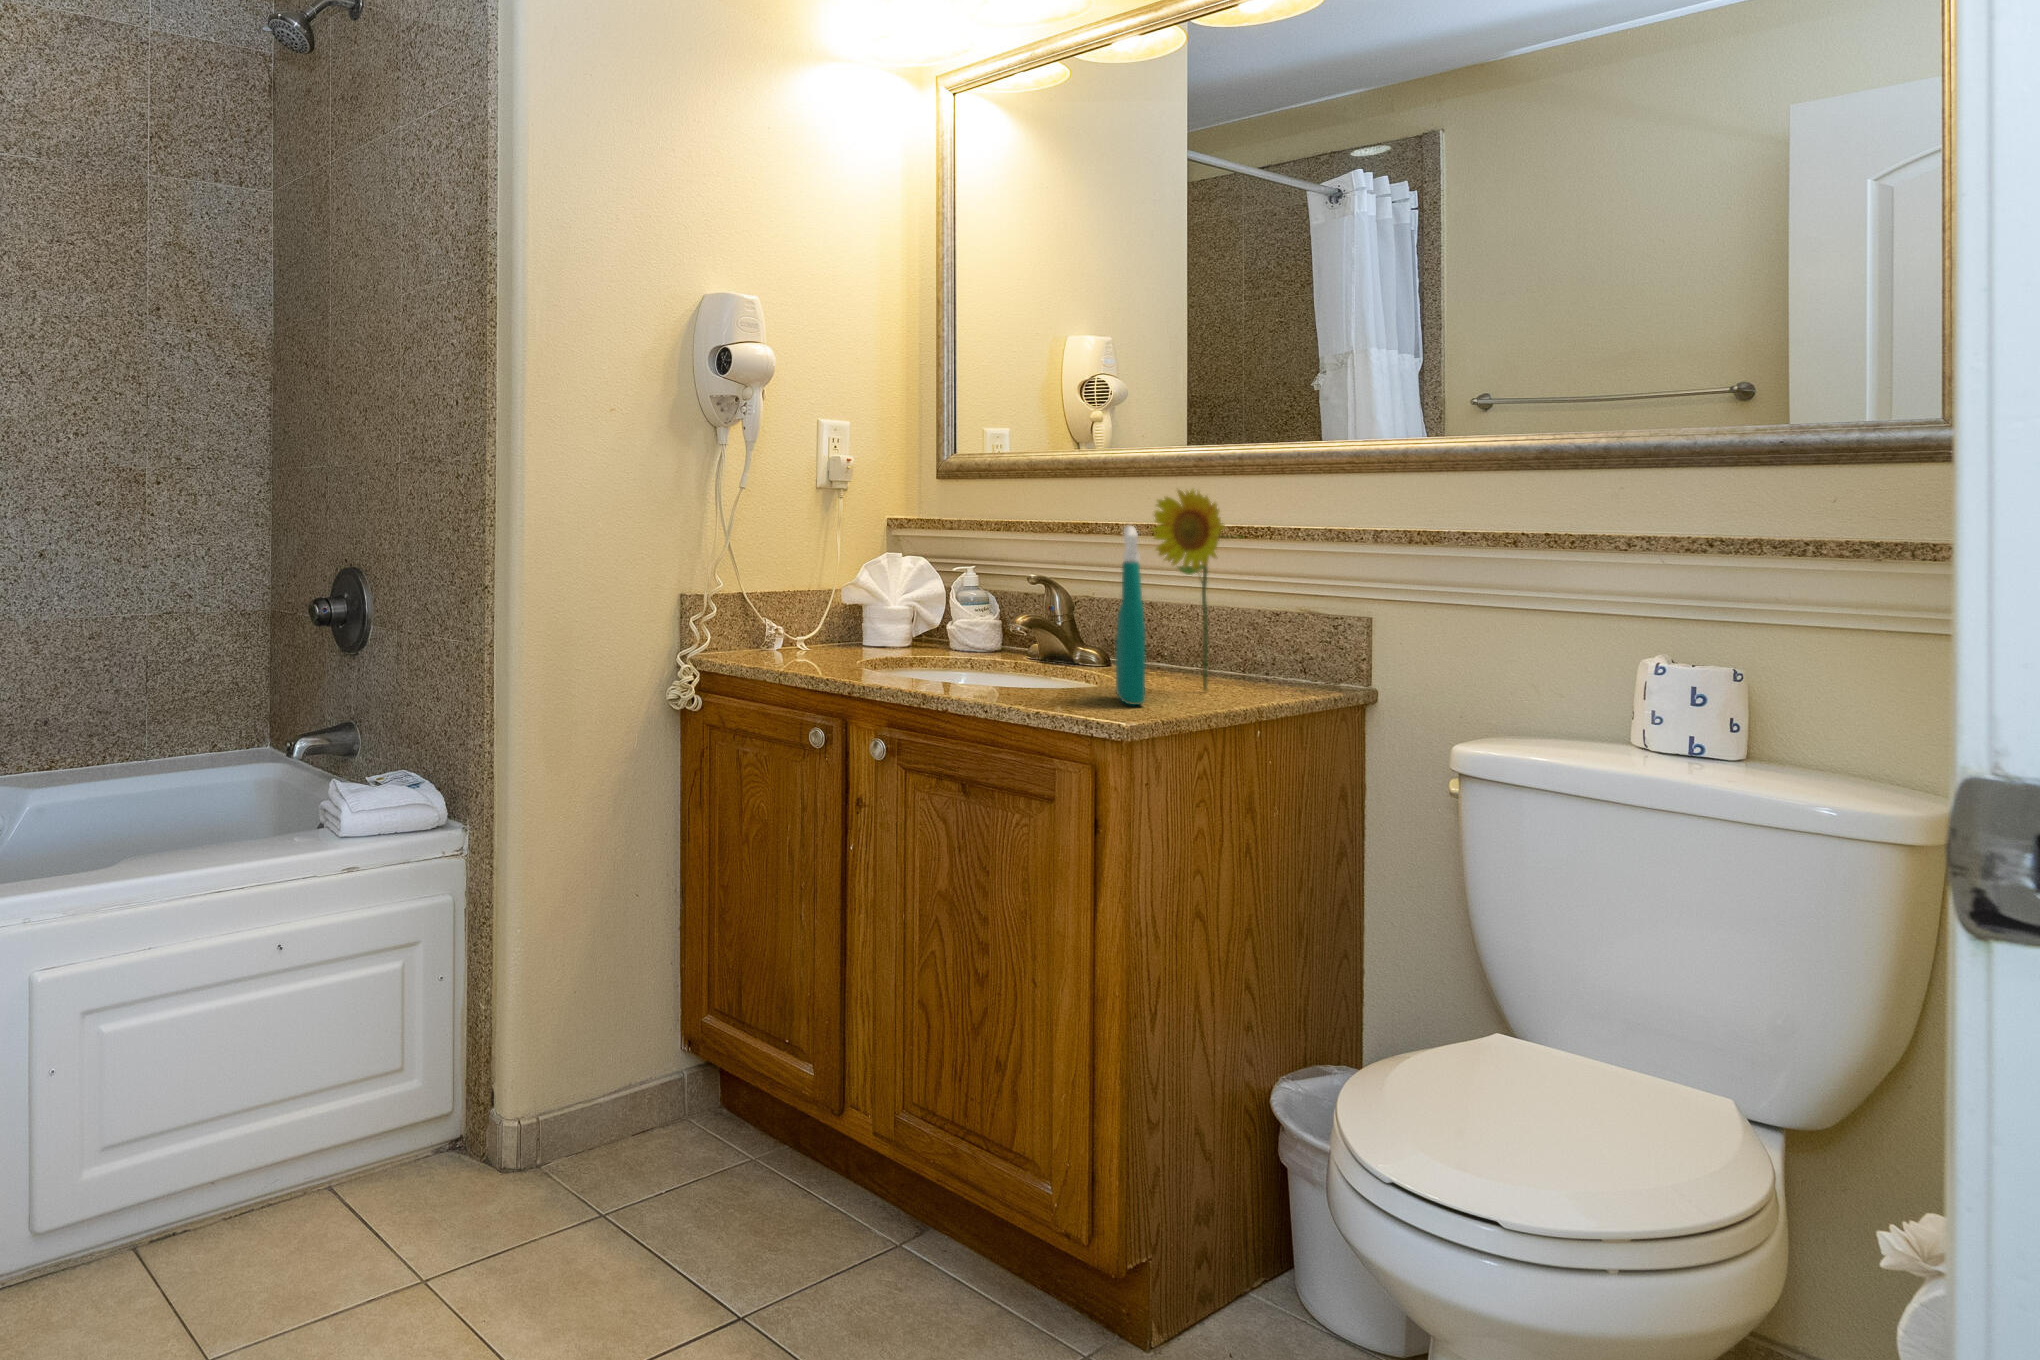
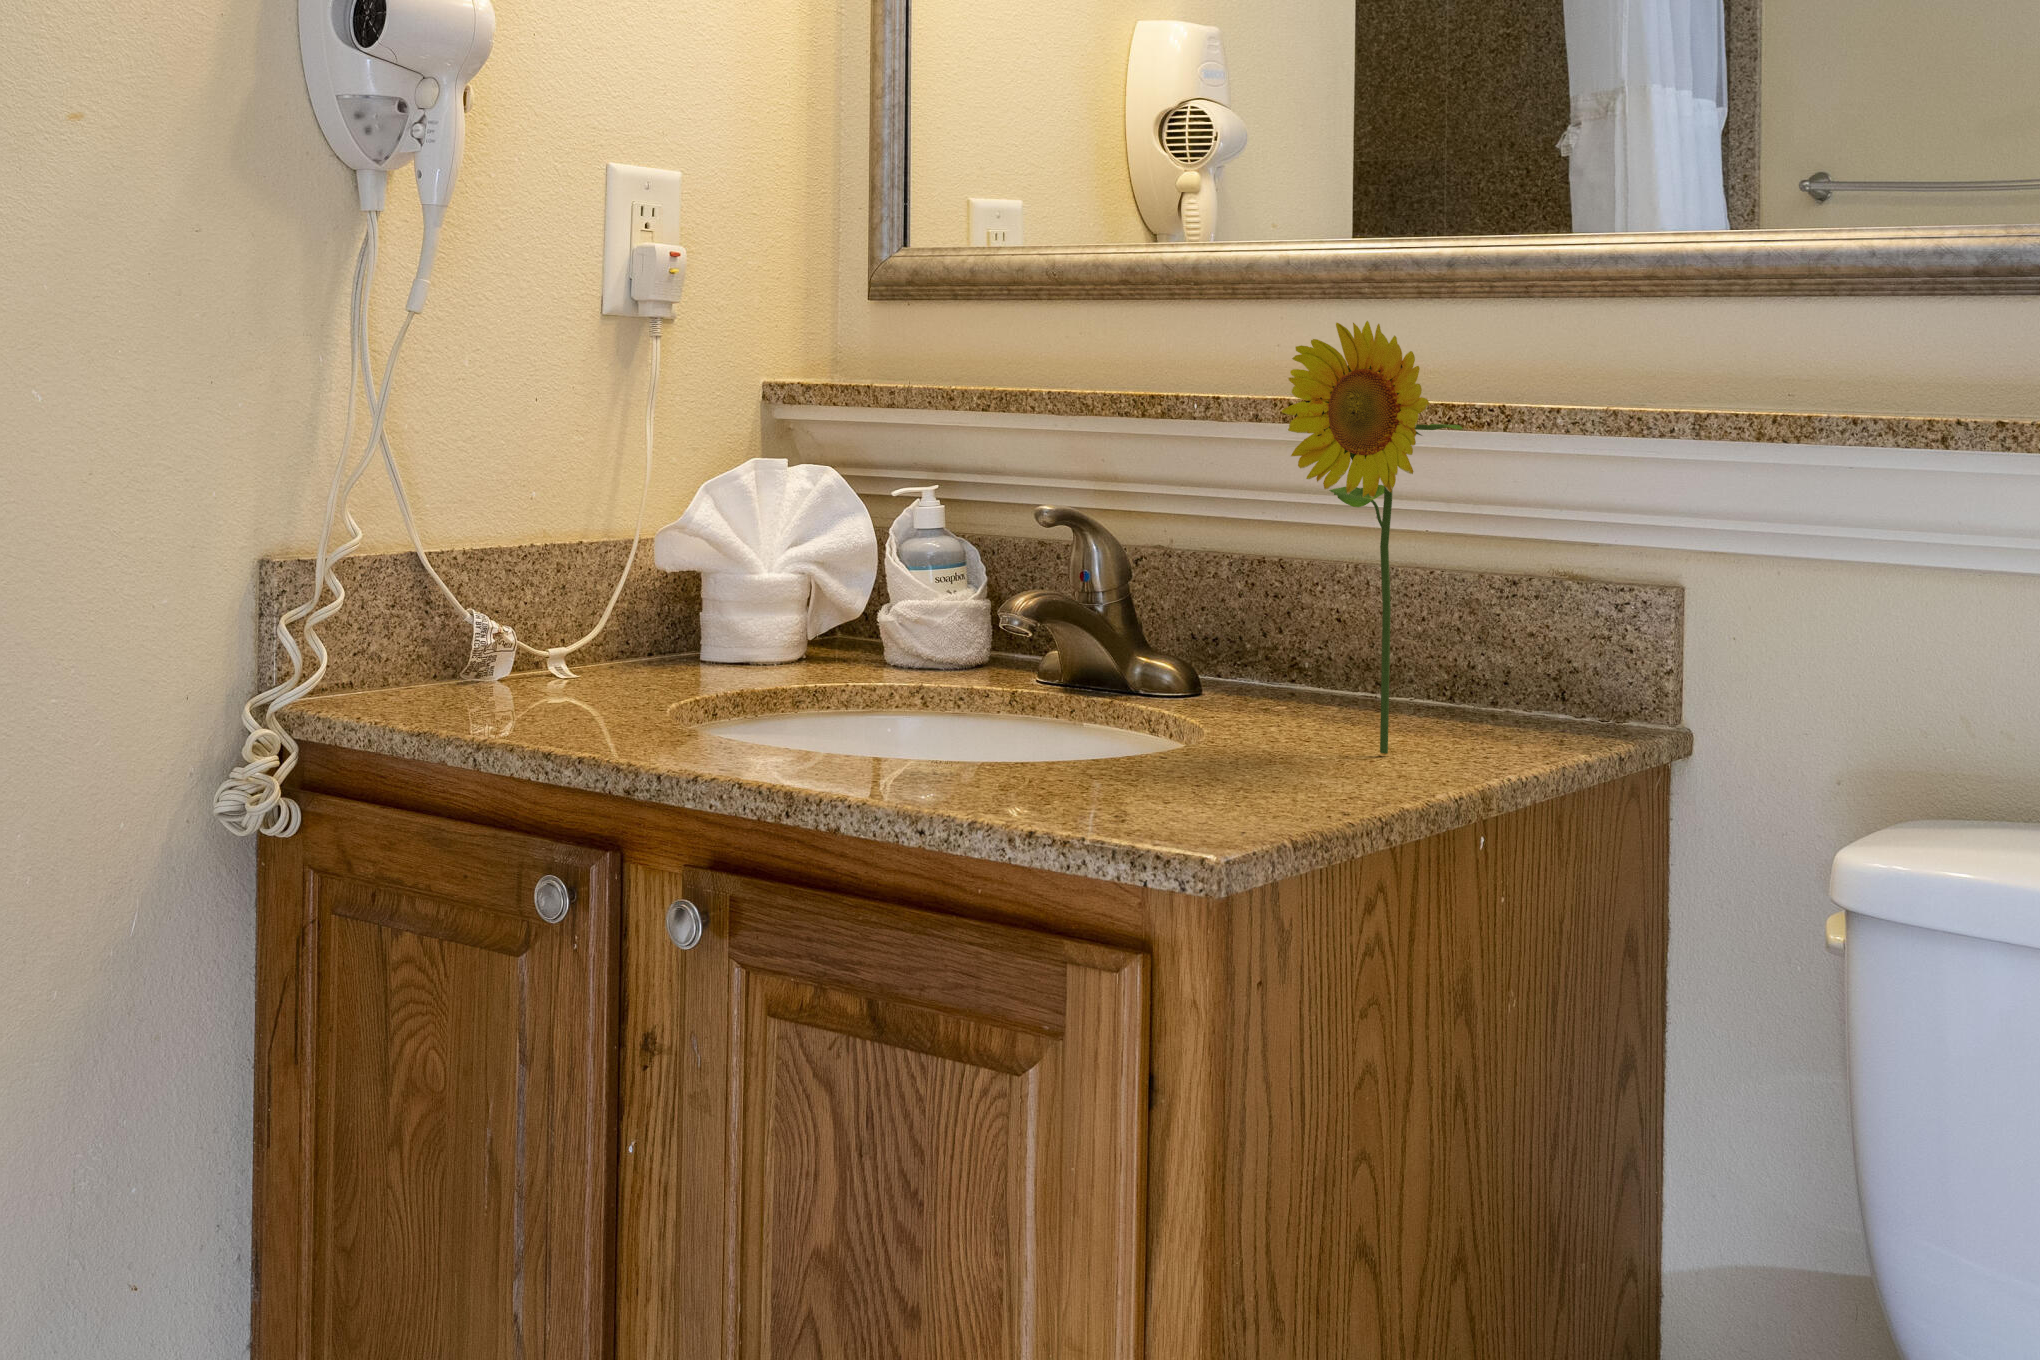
spray bottle: present [1116,526,1145,705] -> none [1211,402,1271,800]

